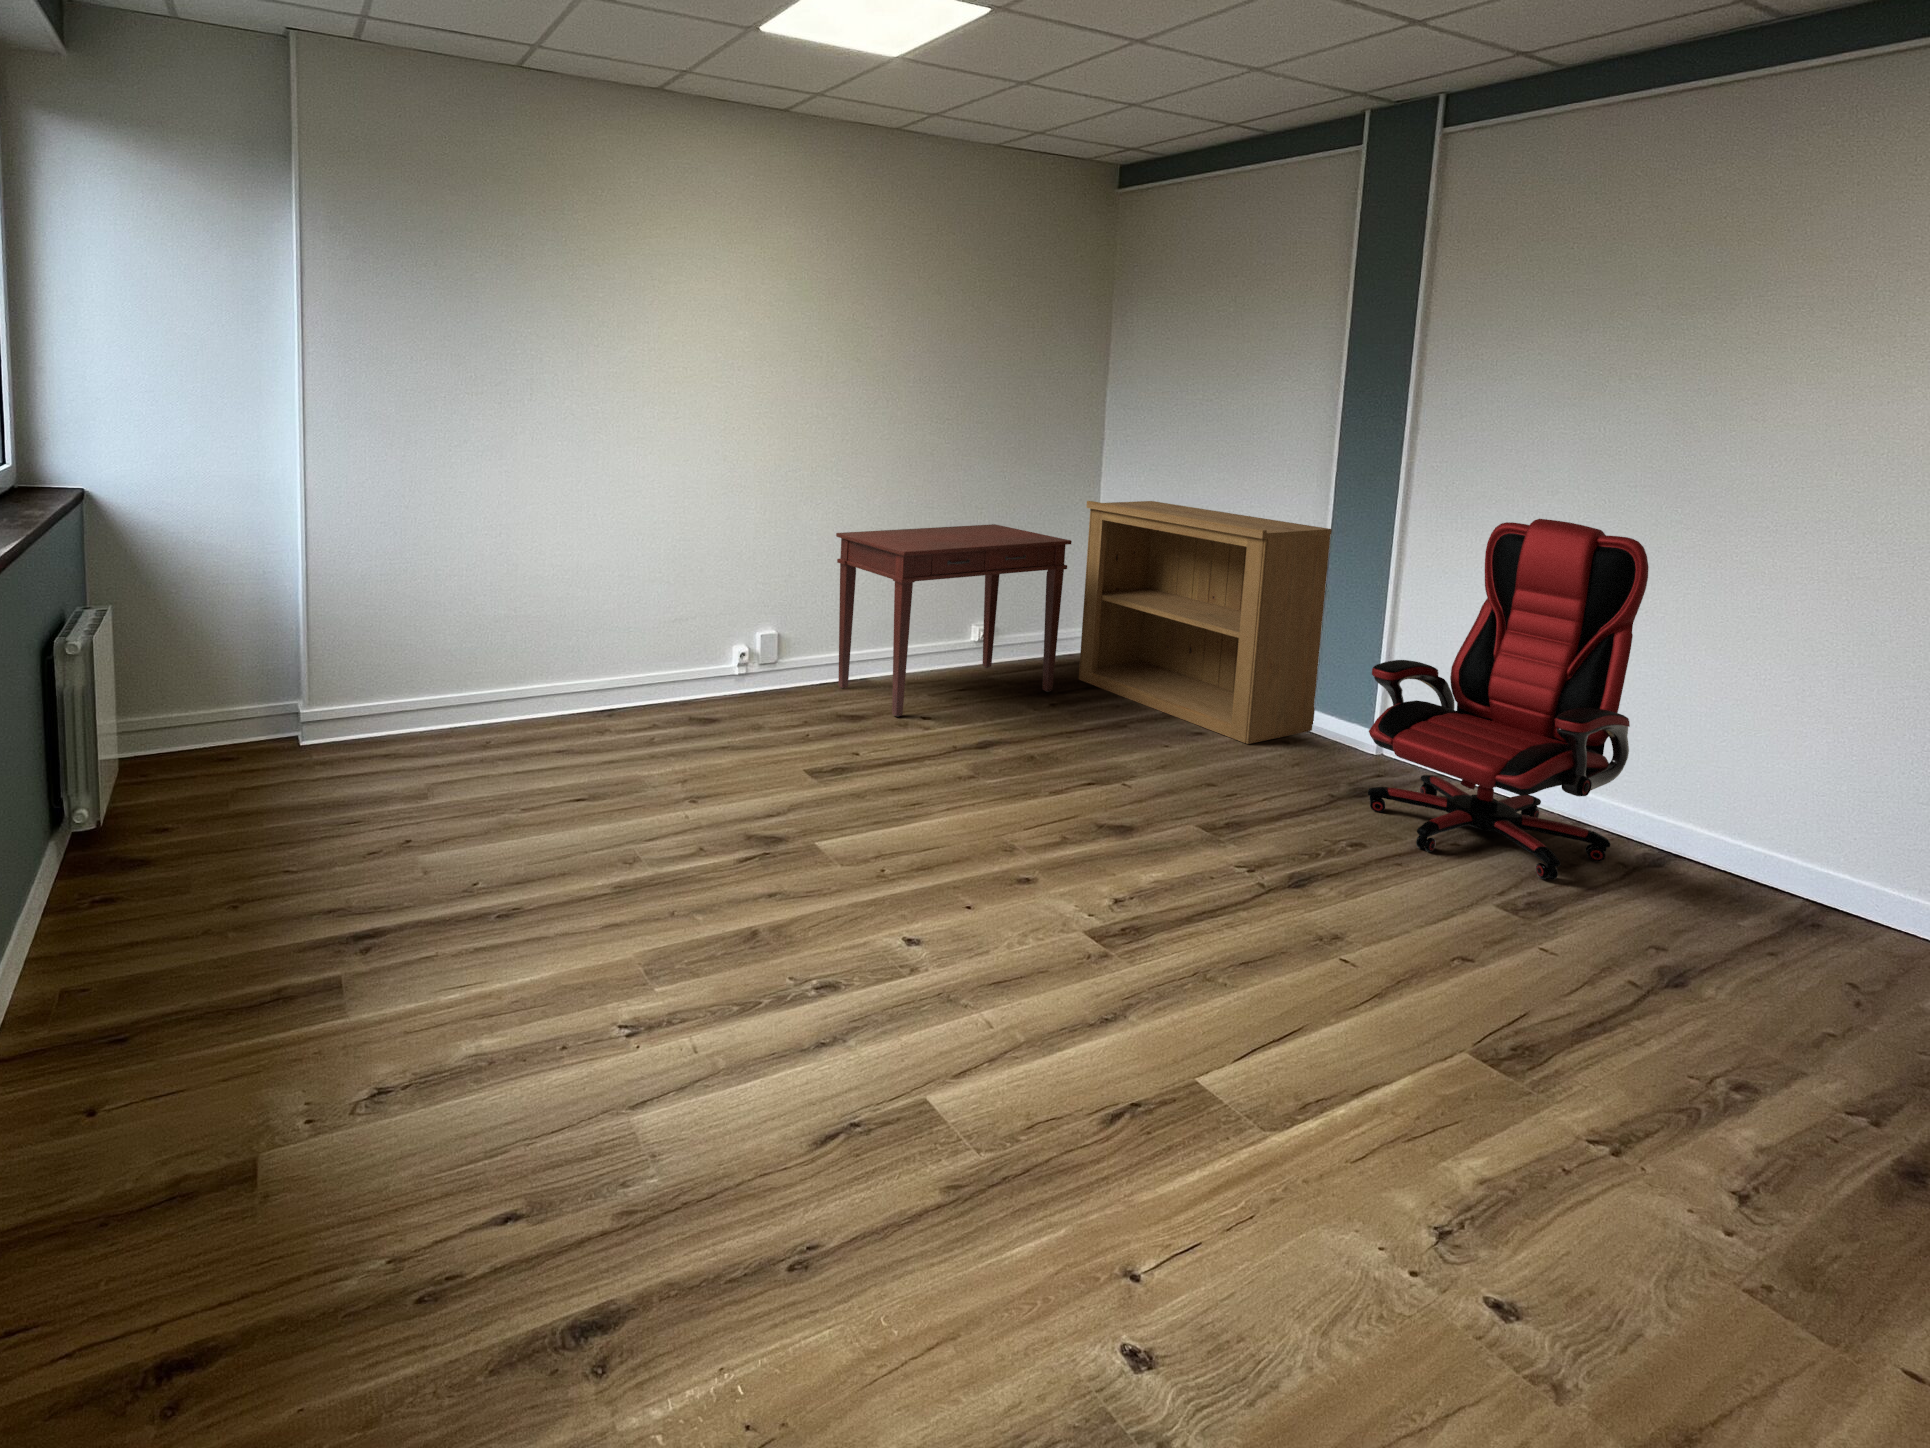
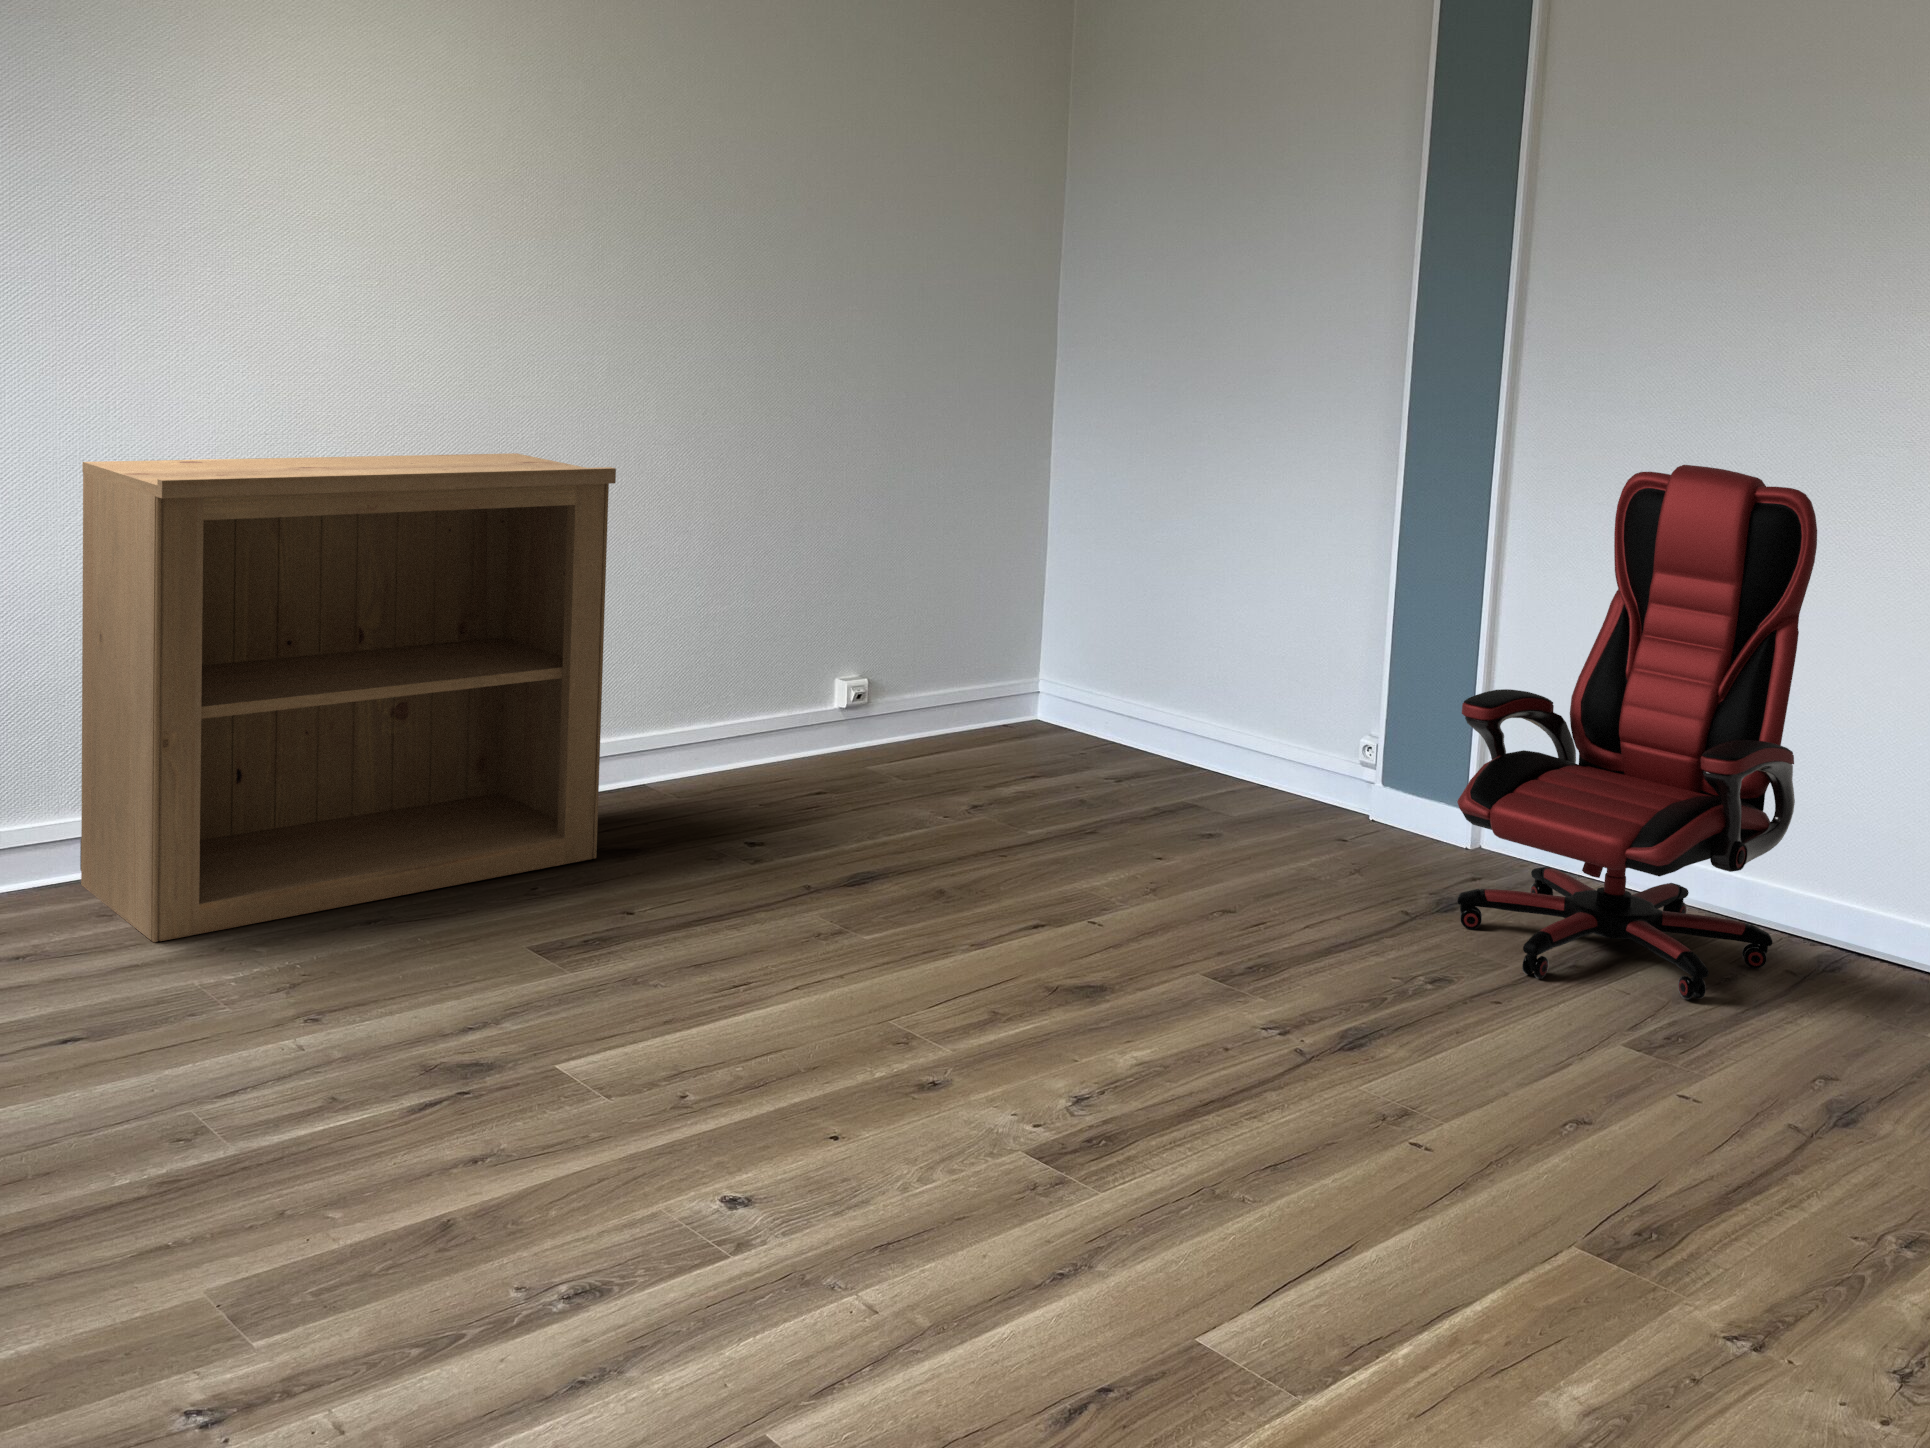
bookshelf: present [1079,501,1332,744] -> present [80,453,616,942]
desk: present [836,524,1072,717] -> none [586,499,1007,845]

